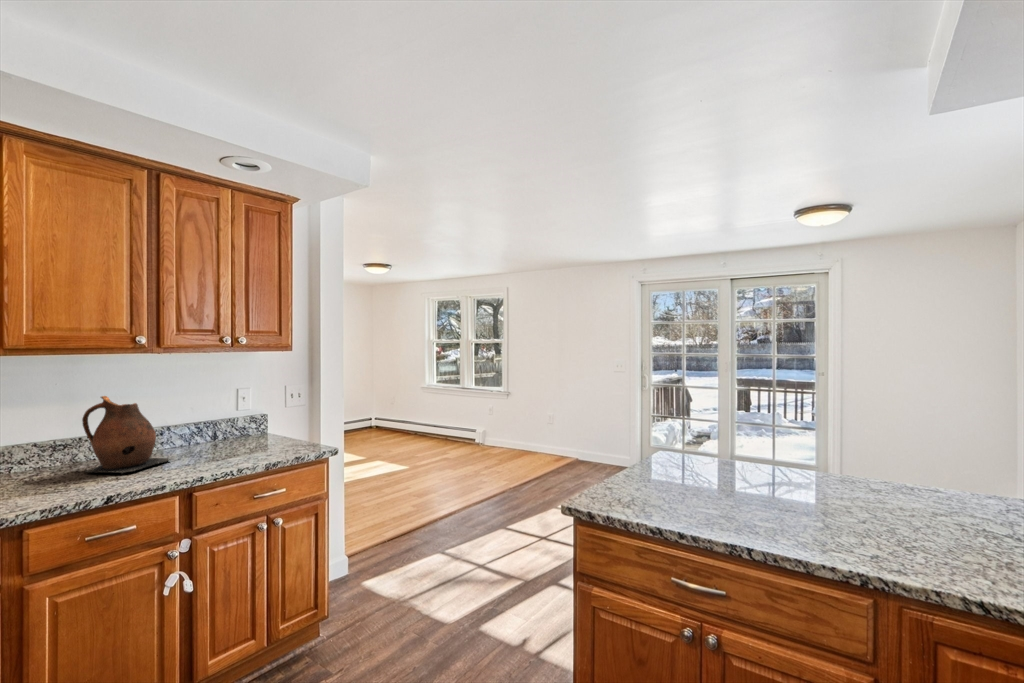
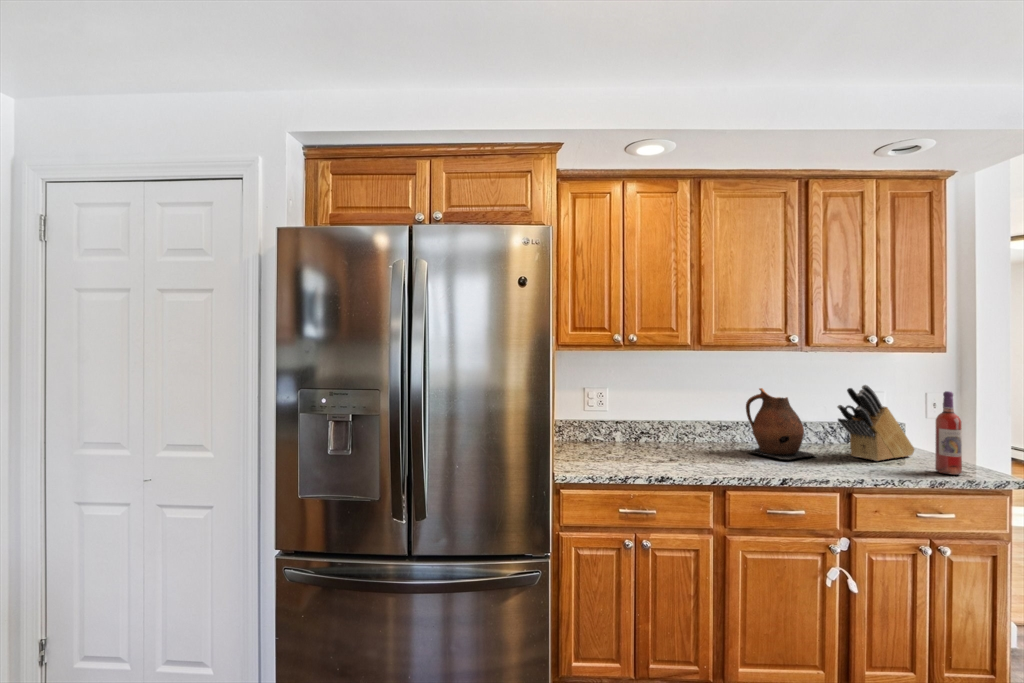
knife block: none [192,383,269,454] -> present [837,385,914,461]
wine bottle: none [275,384,294,454] -> present [935,391,962,475]

